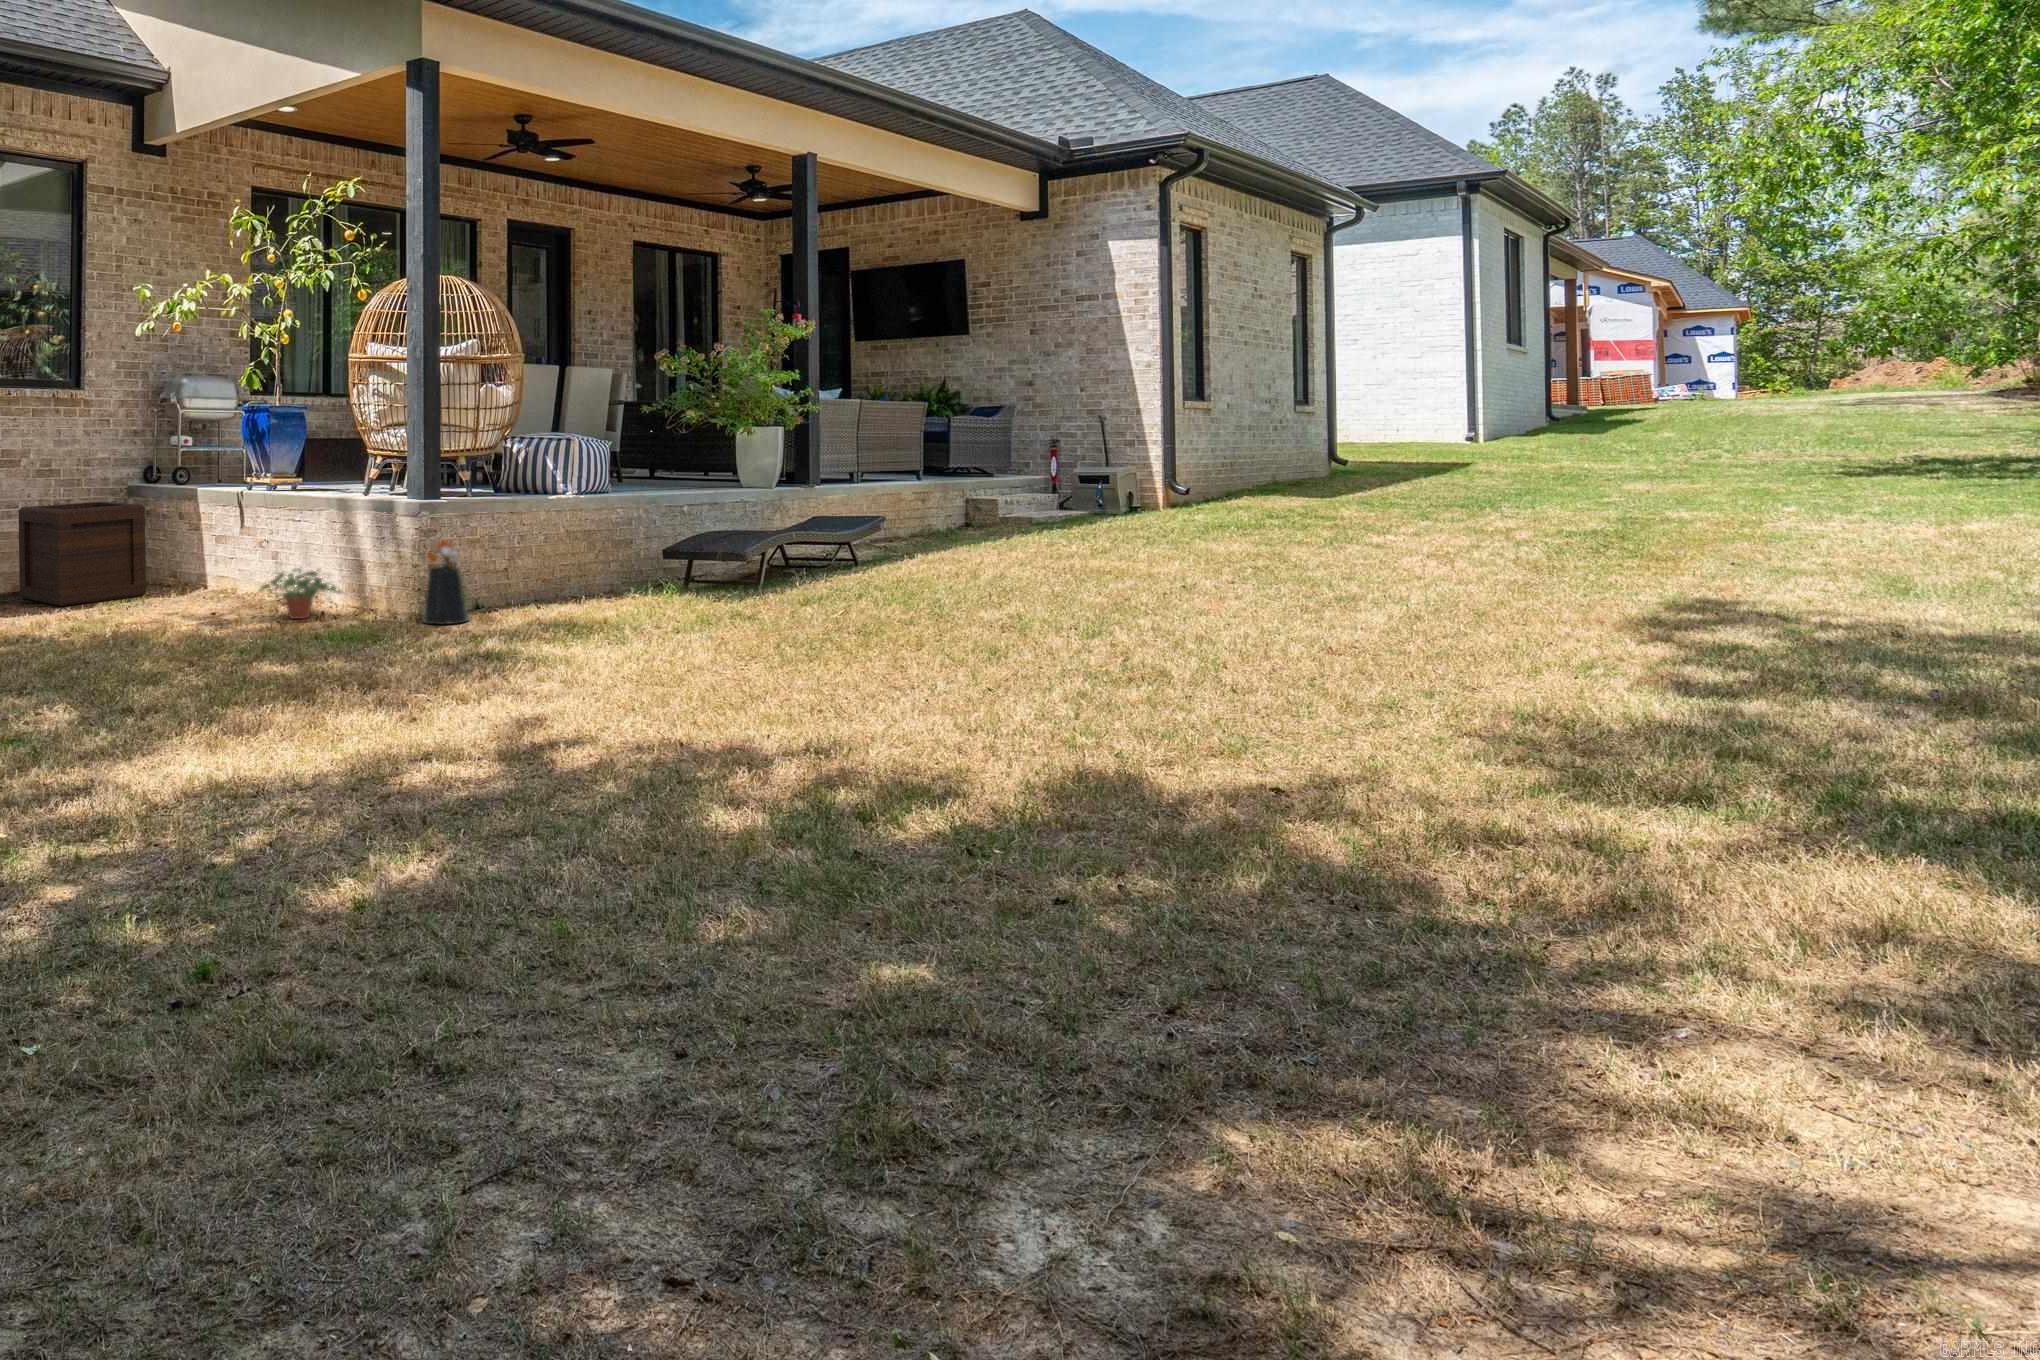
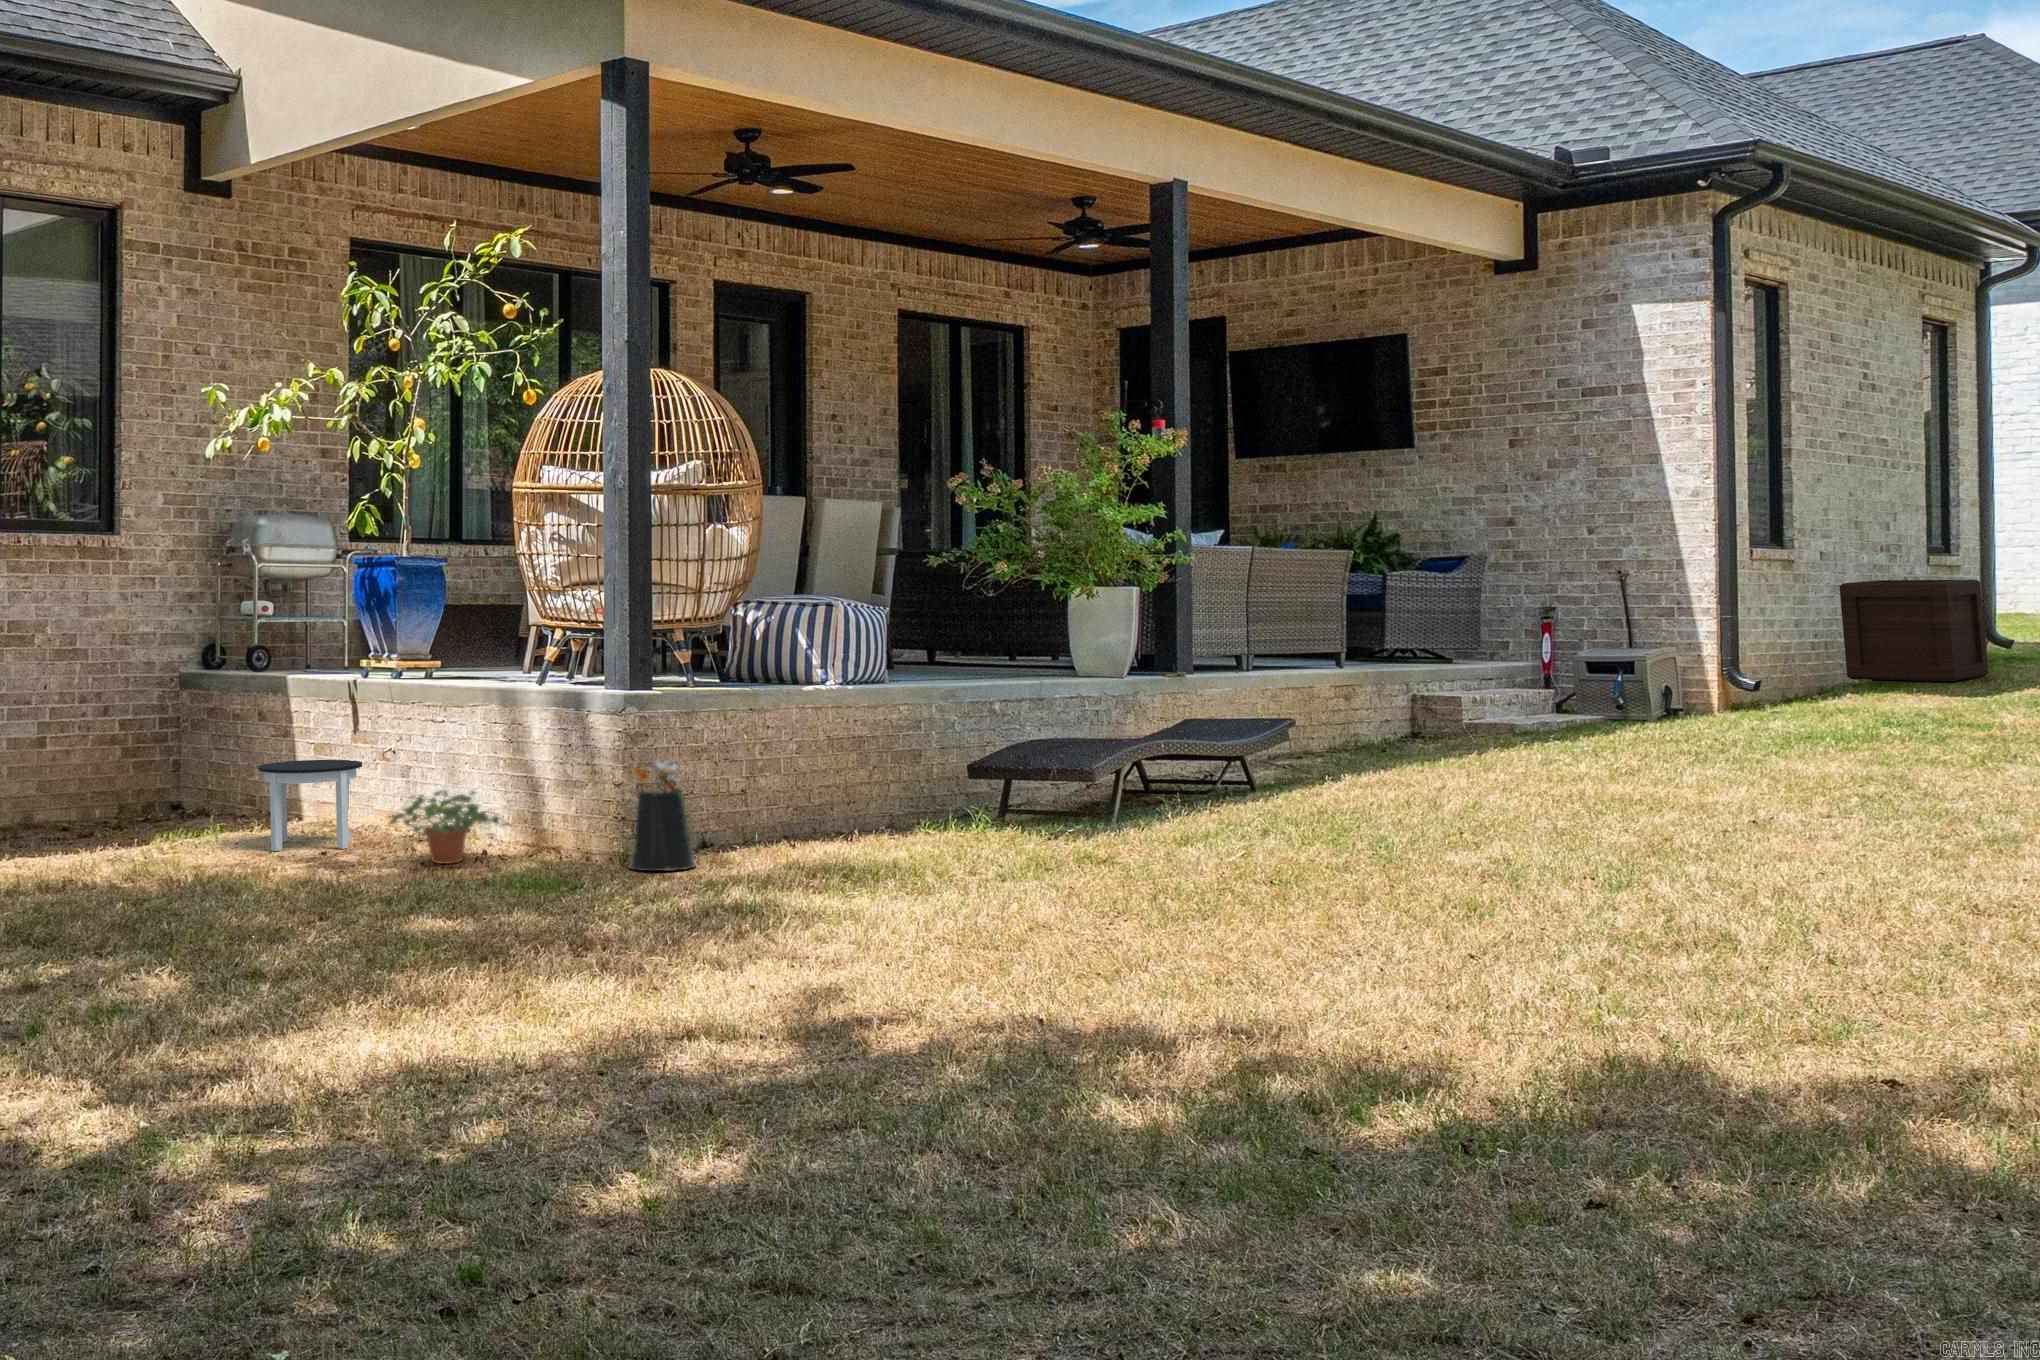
wooden crate: present [19,501,146,606] -> present [1839,580,1988,681]
round table: none [173,546,246,610] -> present [258,760,362,851]

